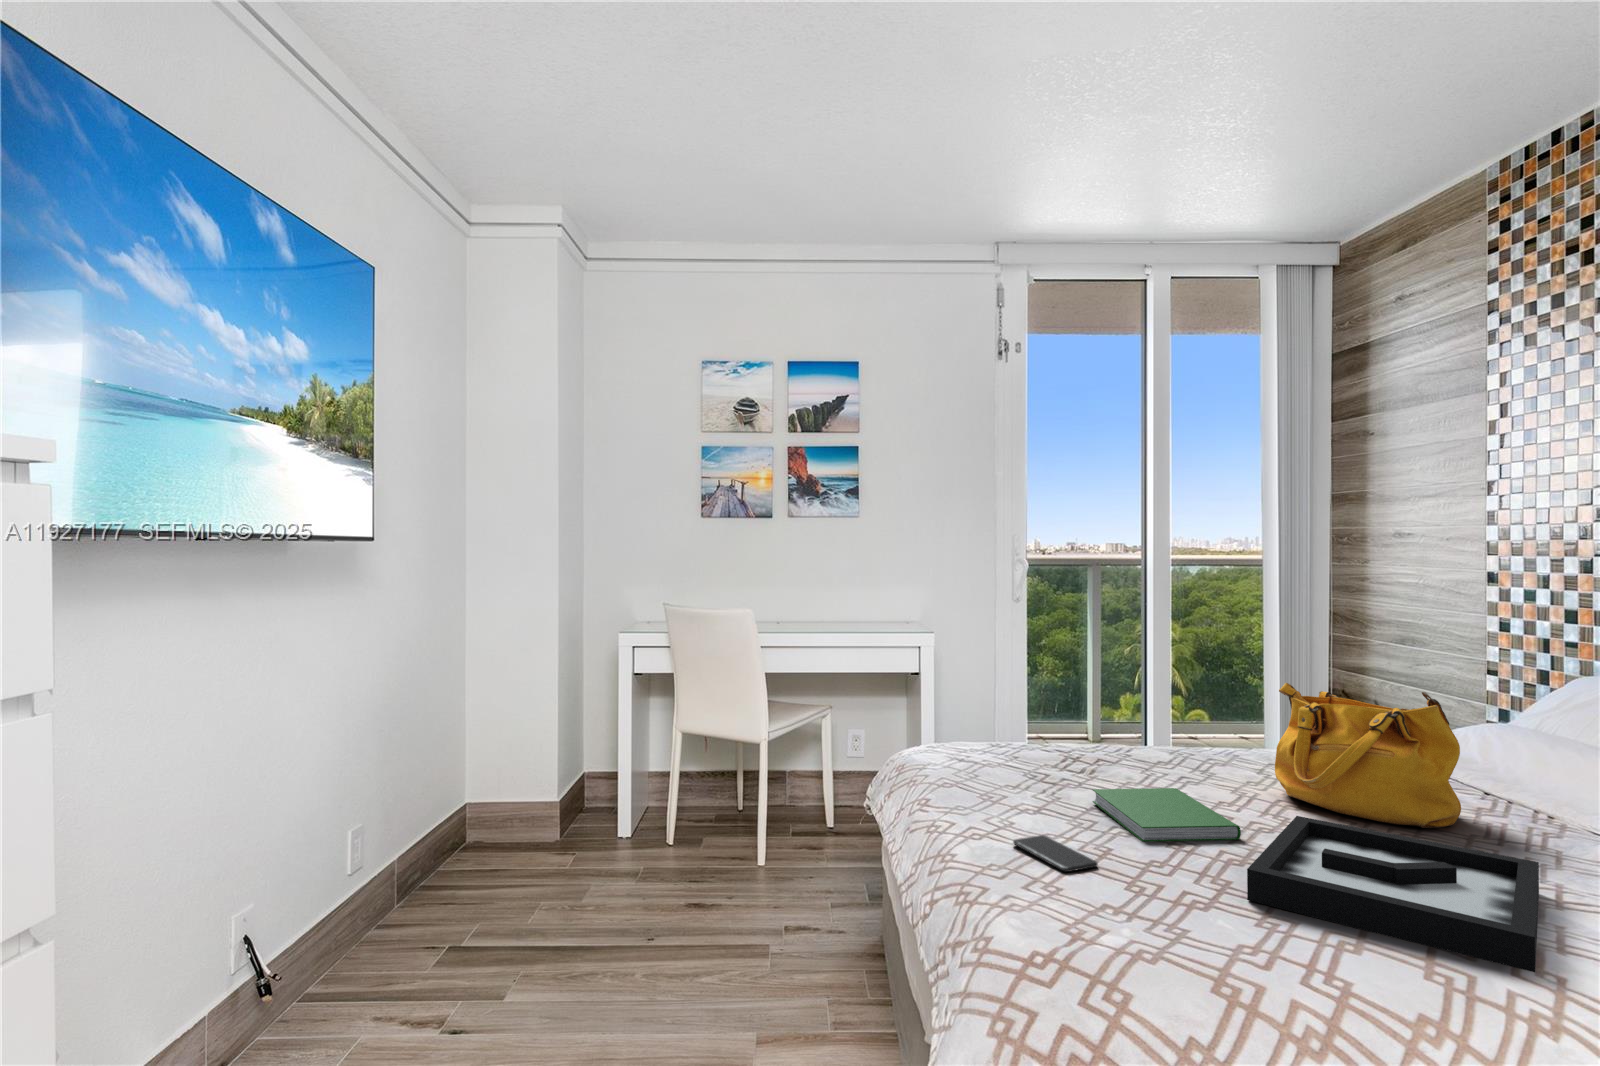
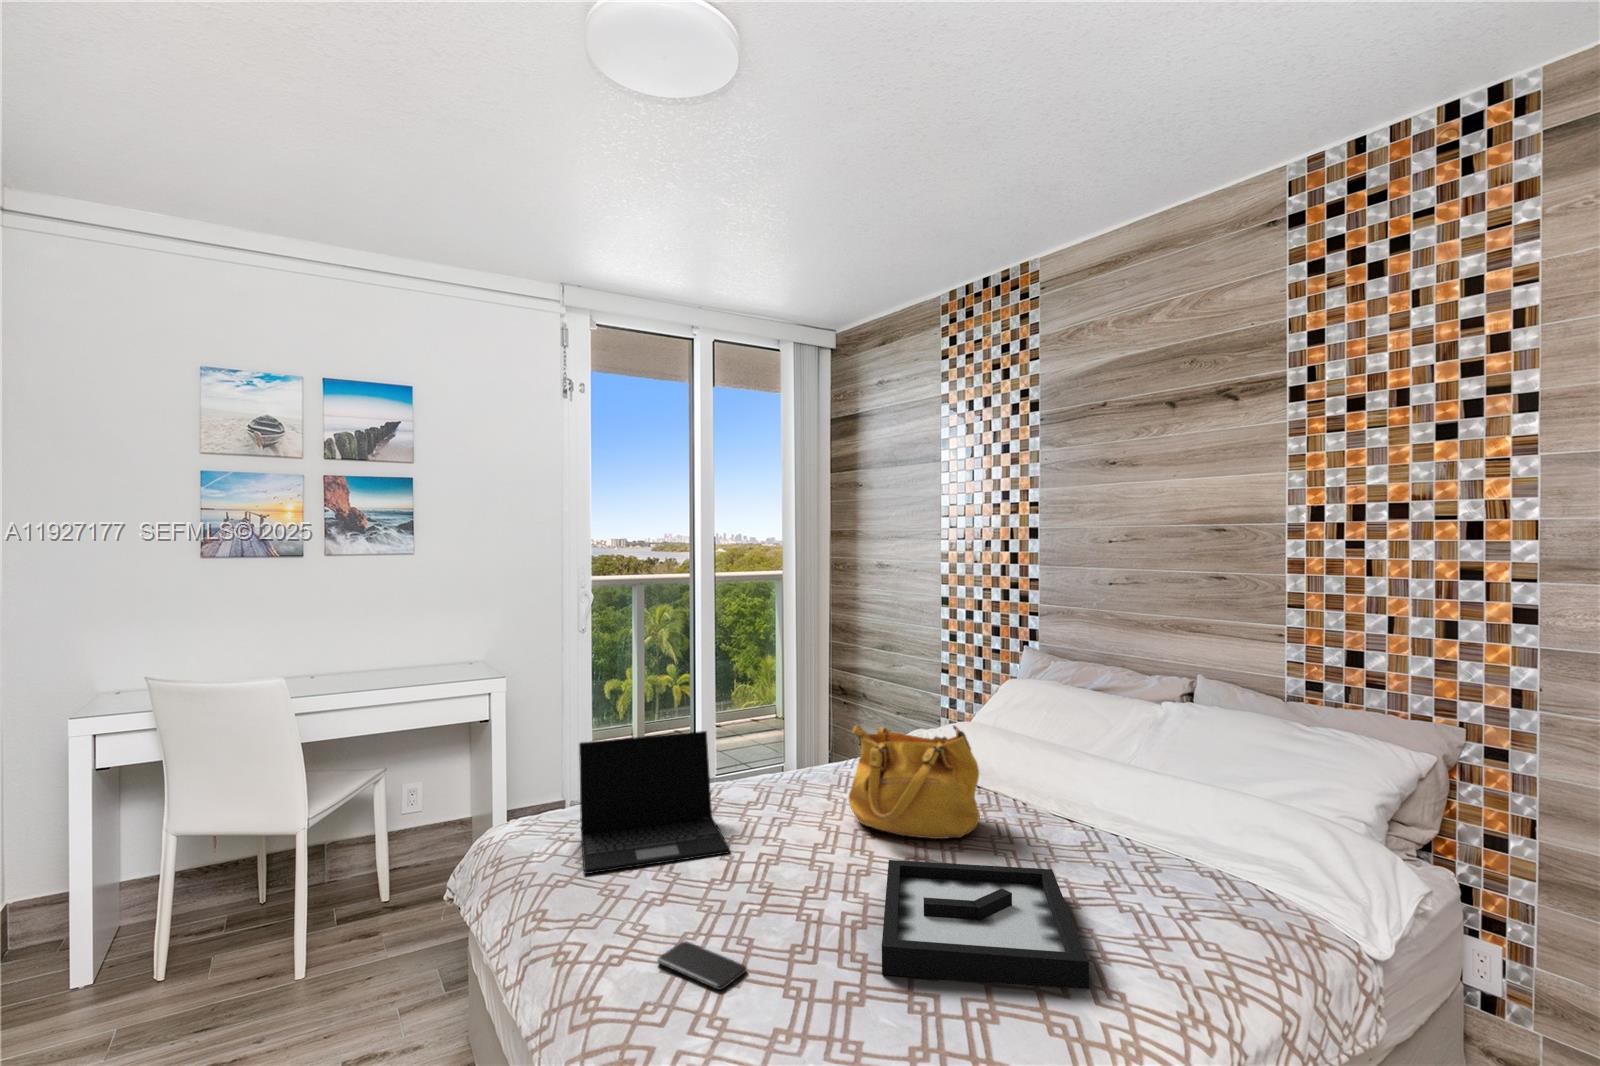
laptop: none [969,671,1119,793] -> present [579,731,730,874]
hardcover book: present [1093,788,1241,842] -> none [712,841,847,919]

